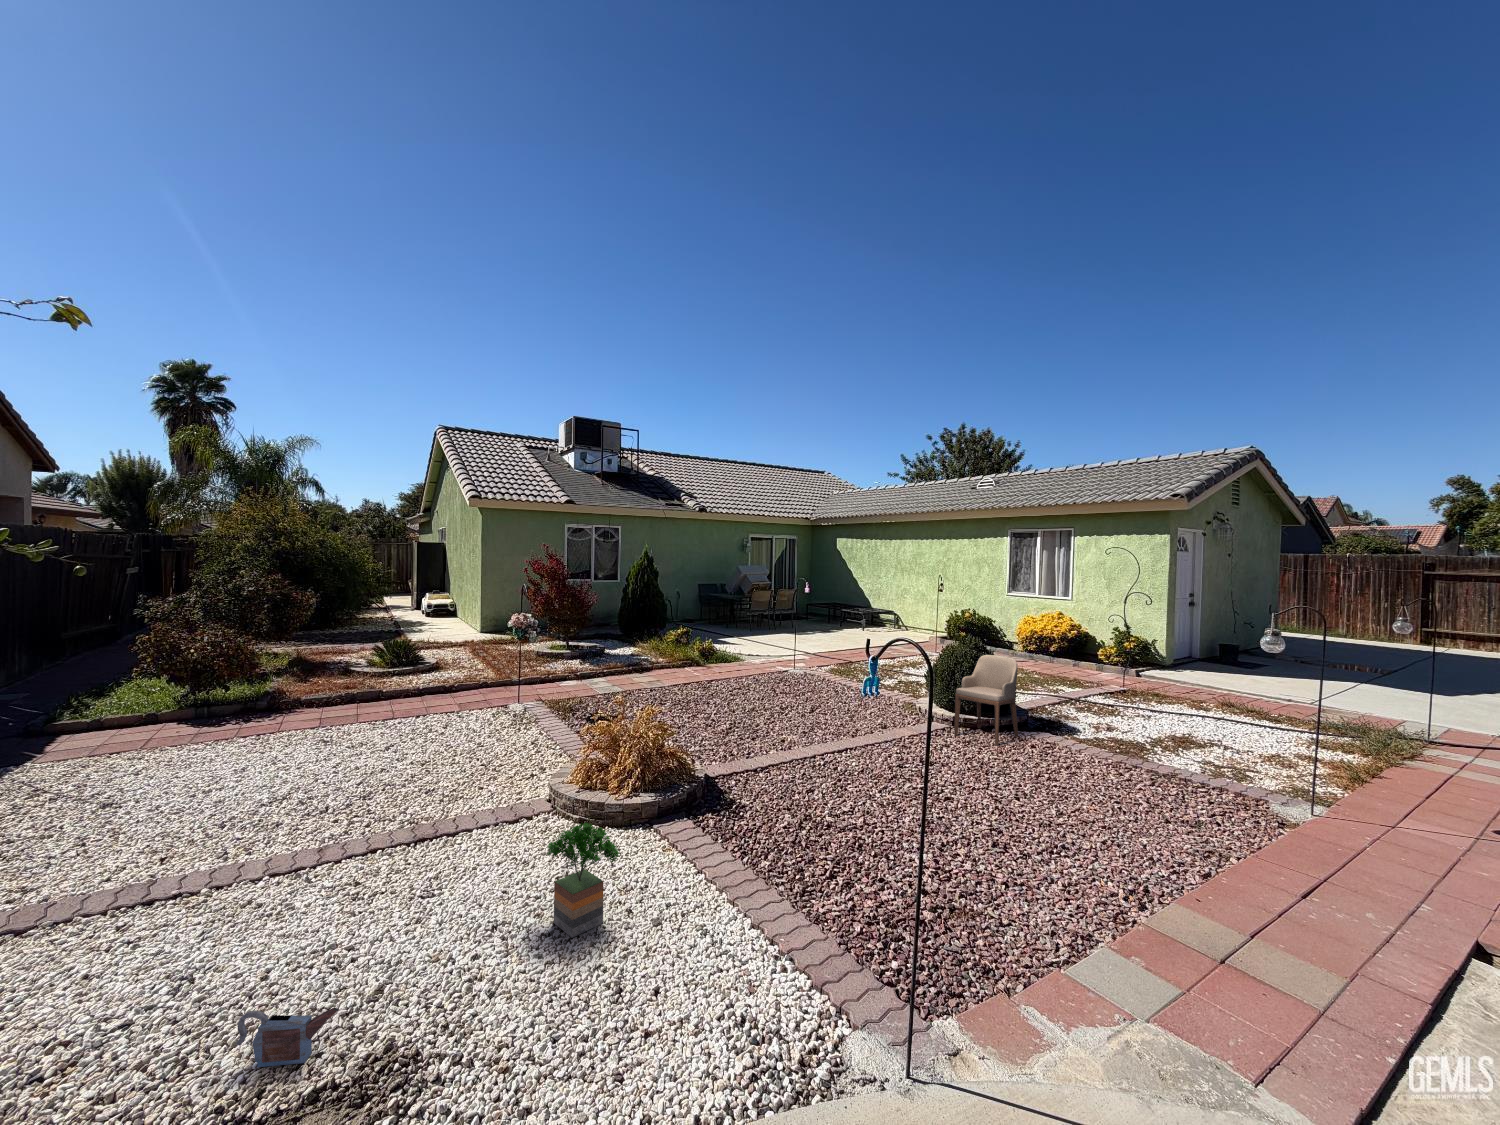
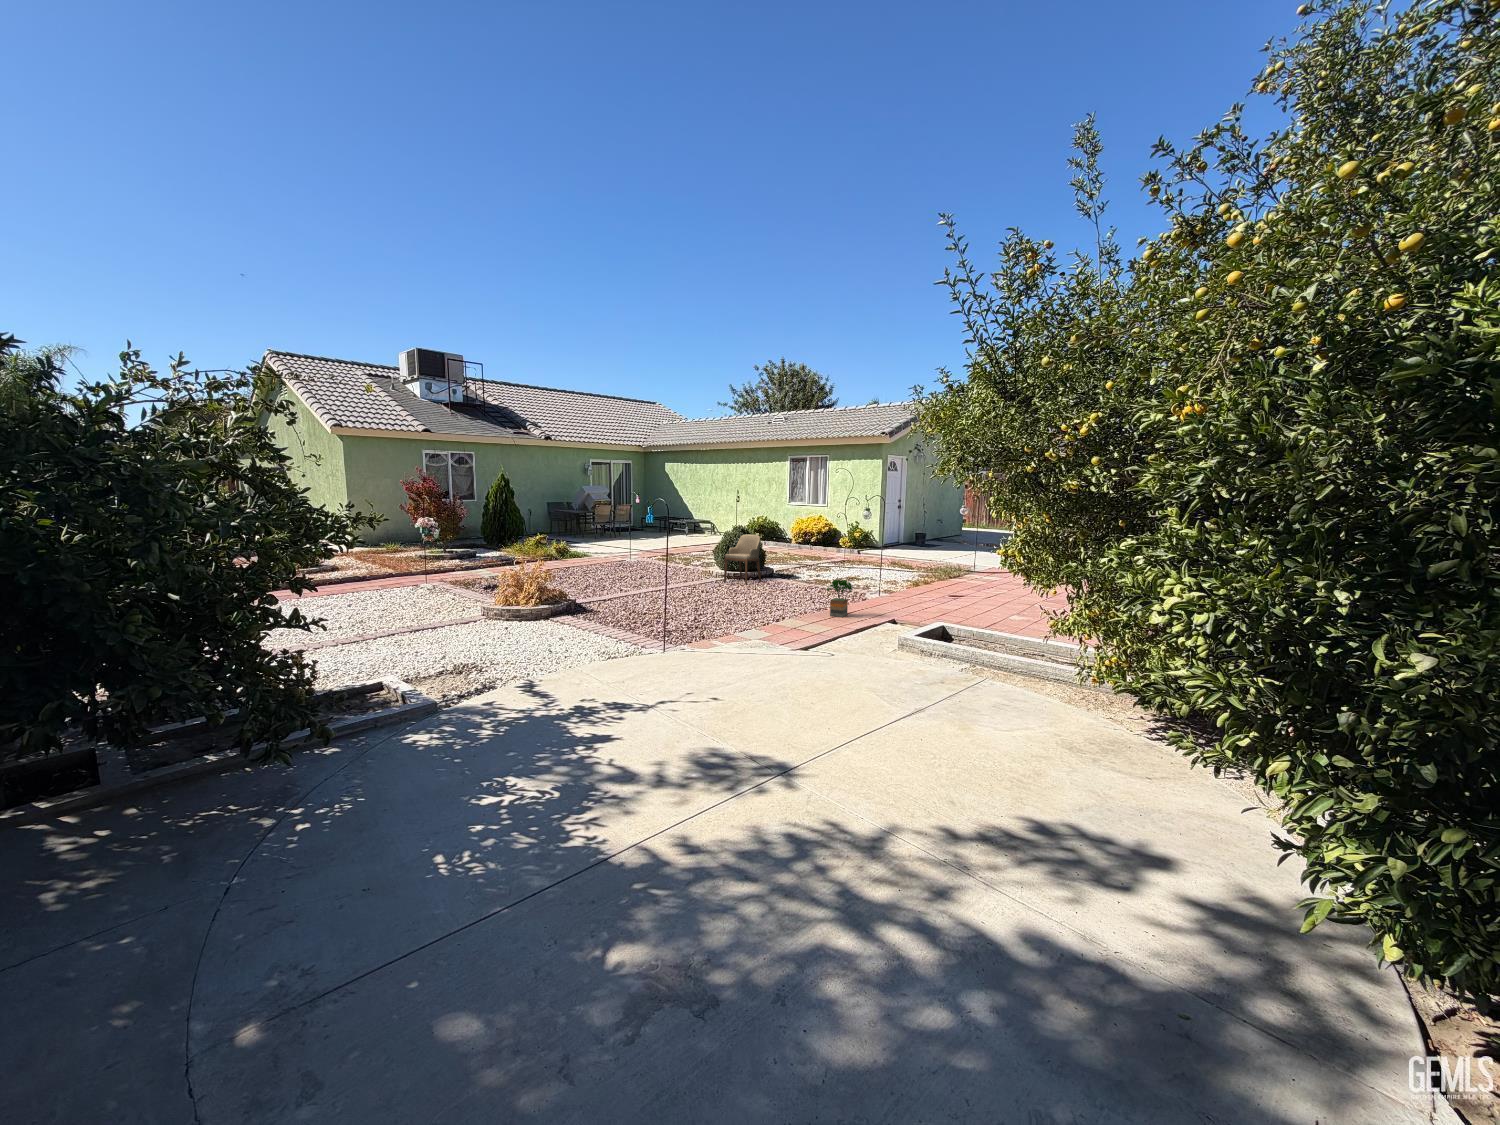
potted tree: present [547,822,620,938] -> present [827,580,853,617]
watering can: present [236,1007,339,1067] -> none [409,641,447,662]

